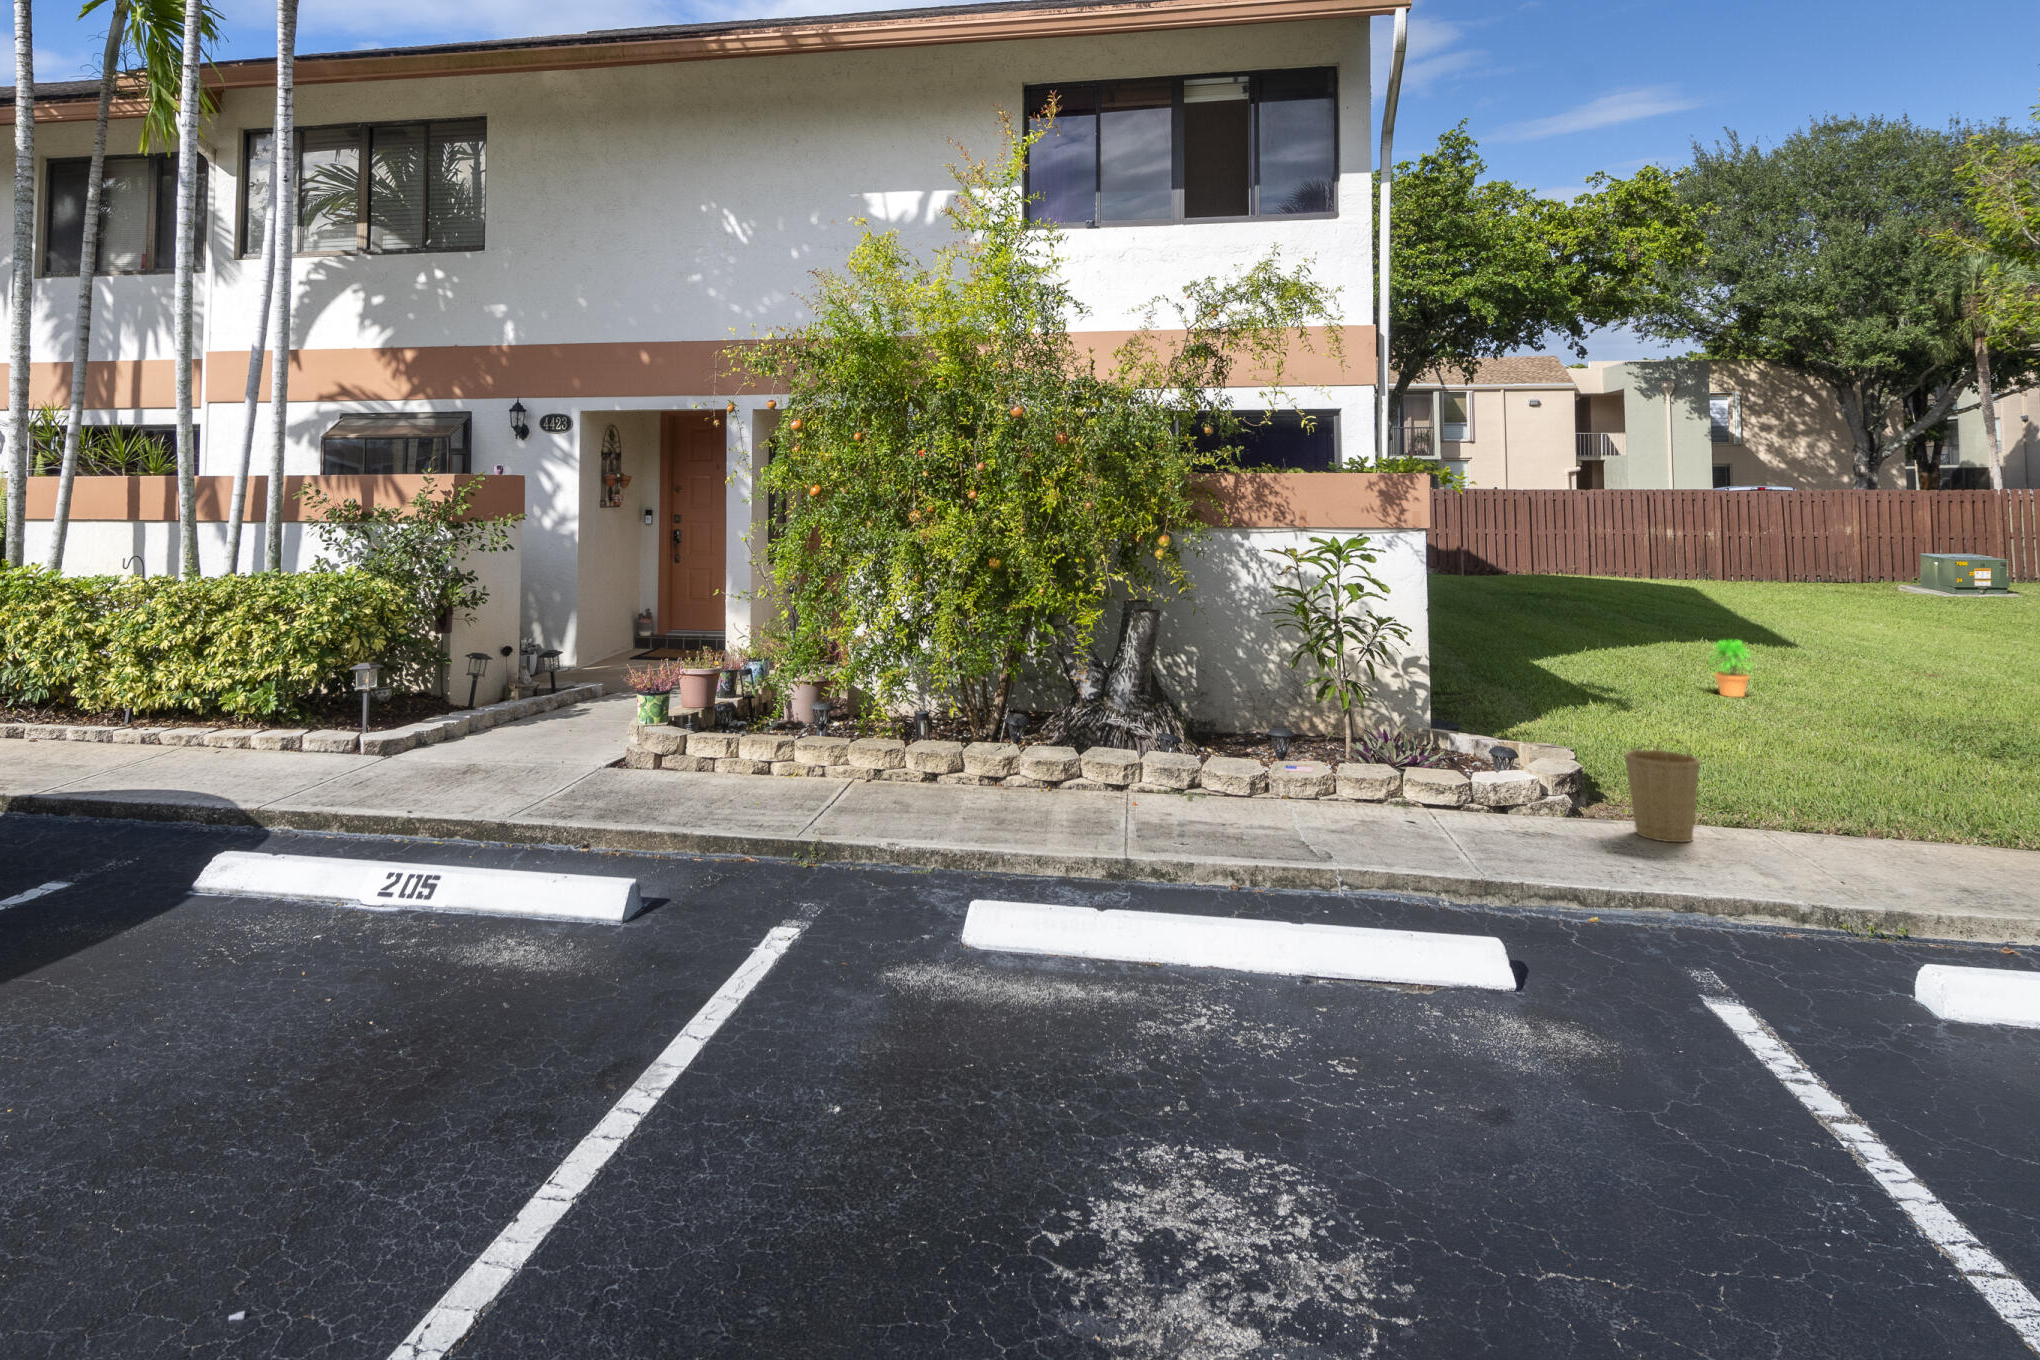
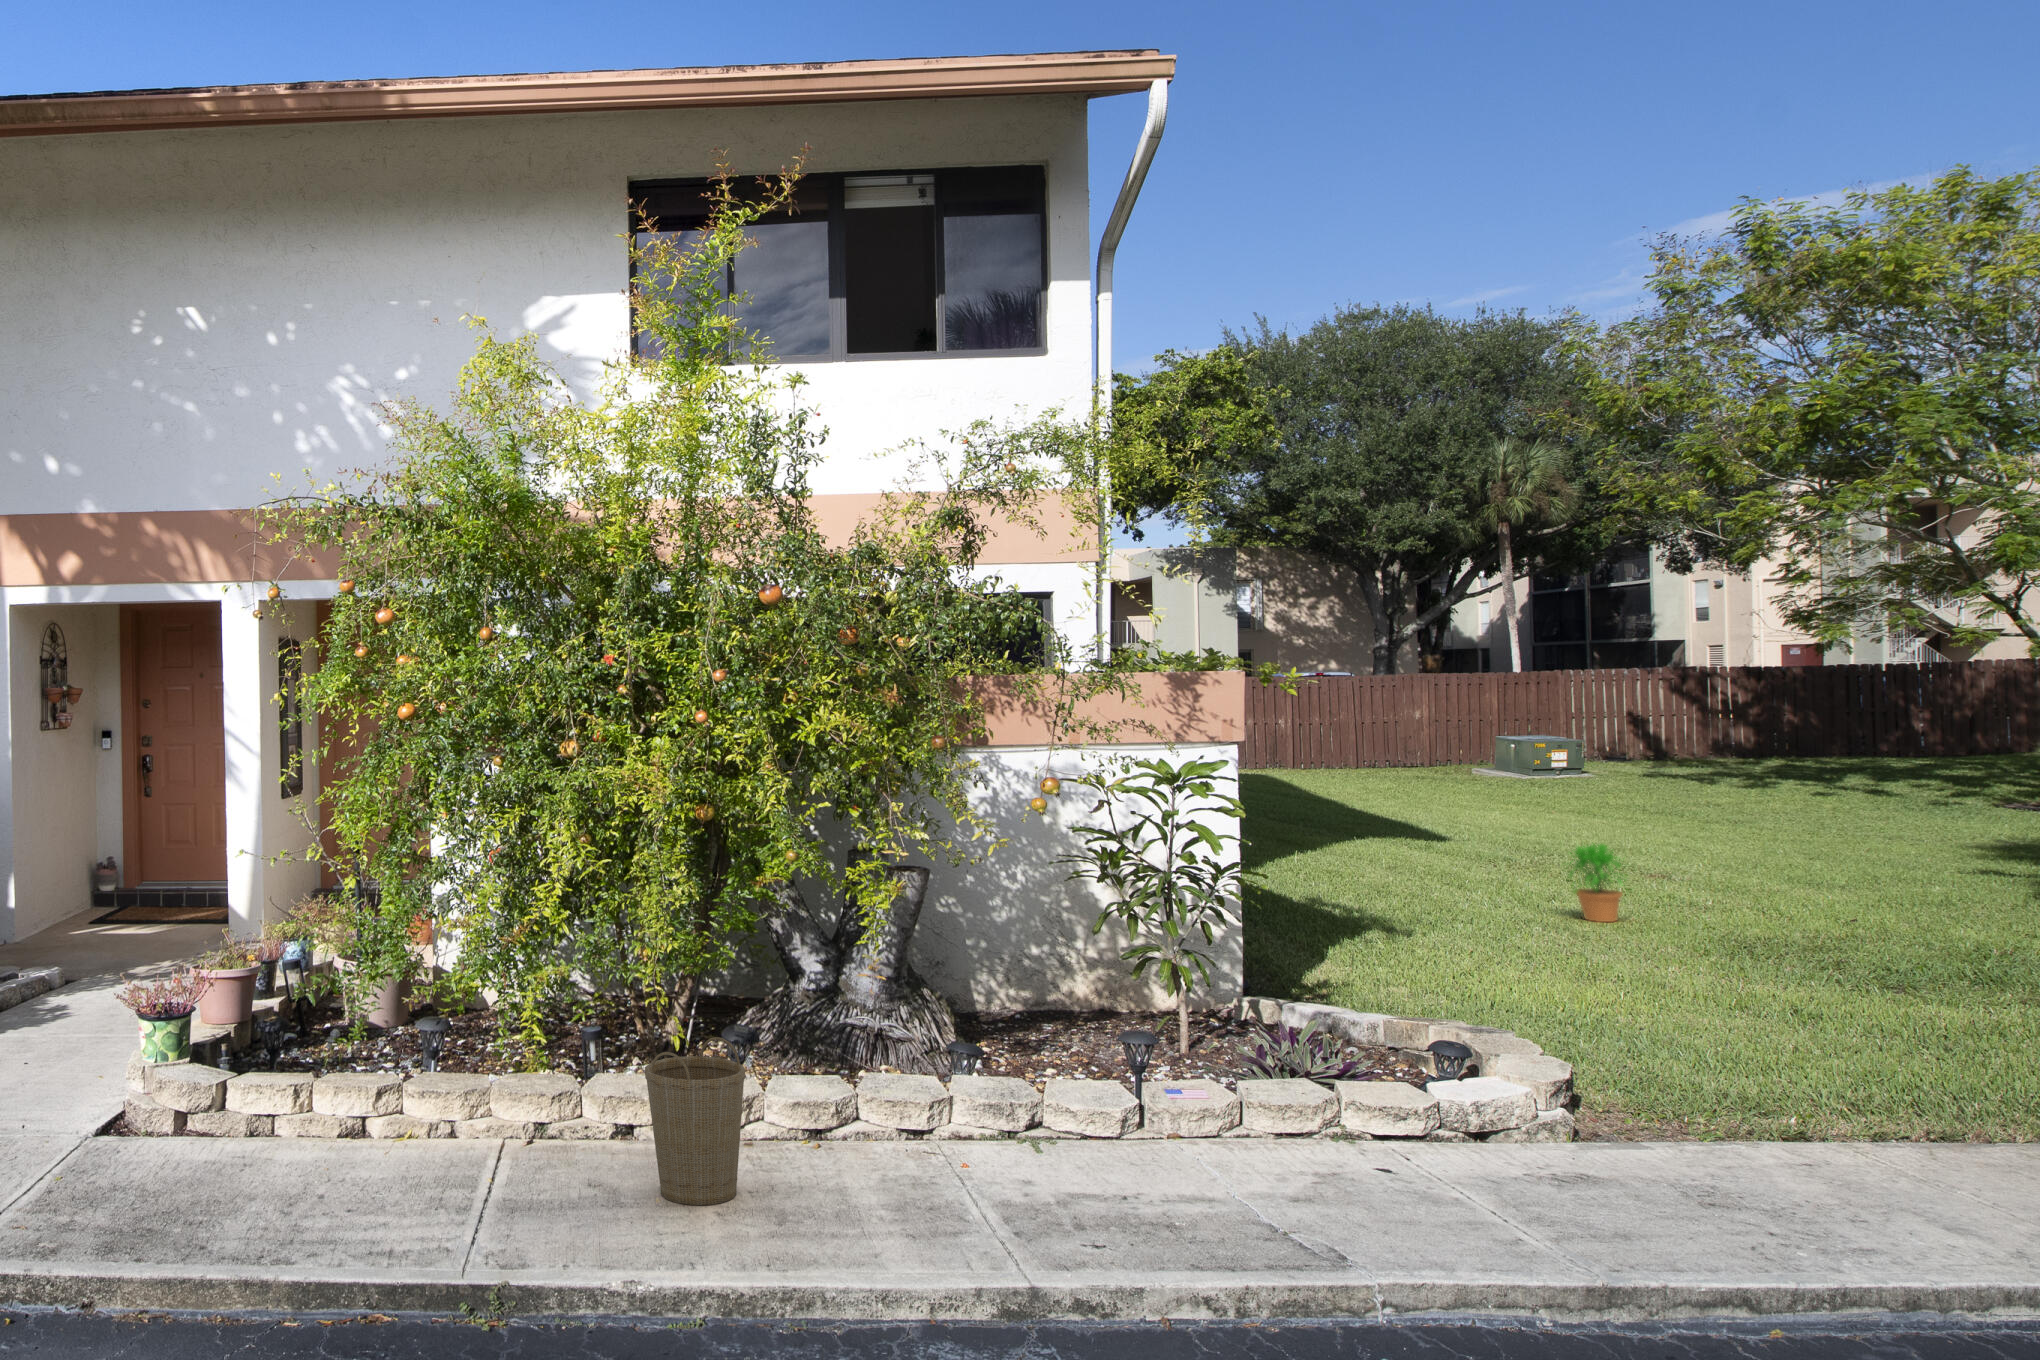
basket: present [1624,742,1700,842] -> present [645,1037,745,1205]

